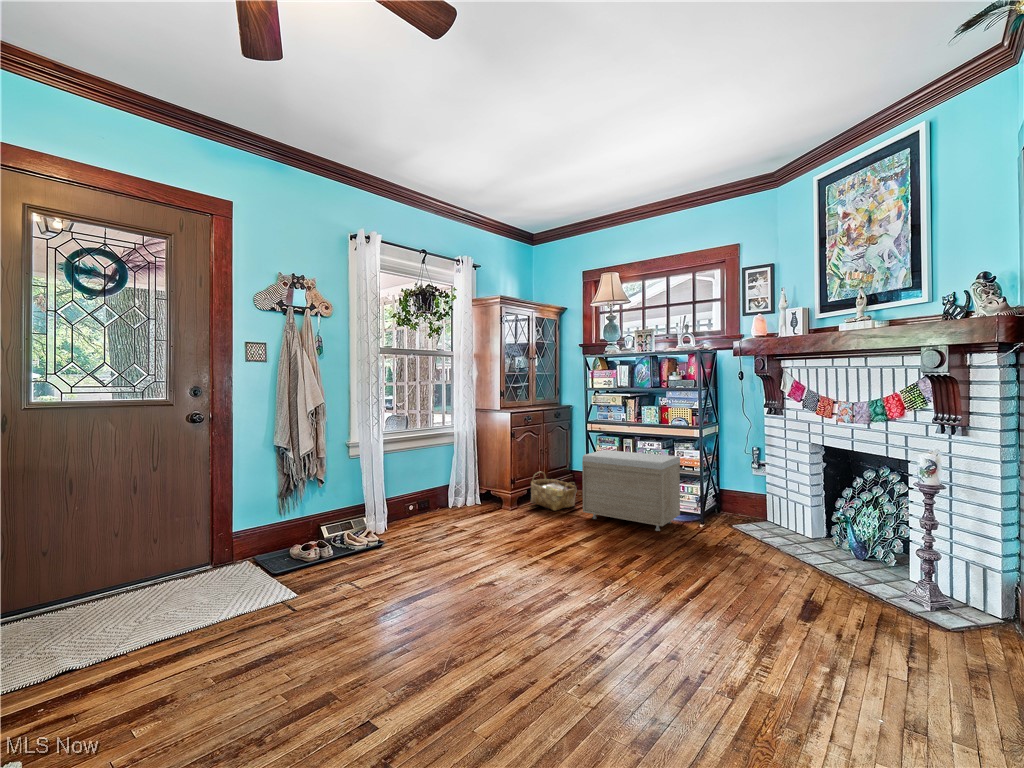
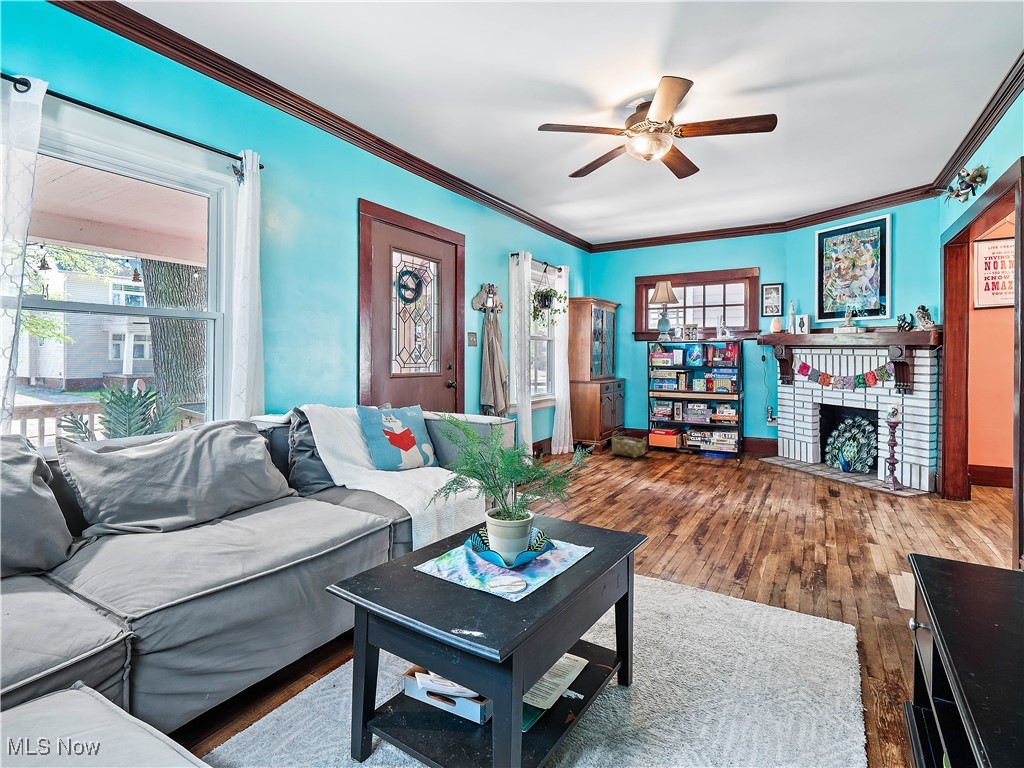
storage bench: present [582,450,680,531] -> none [661,413,726,465]

